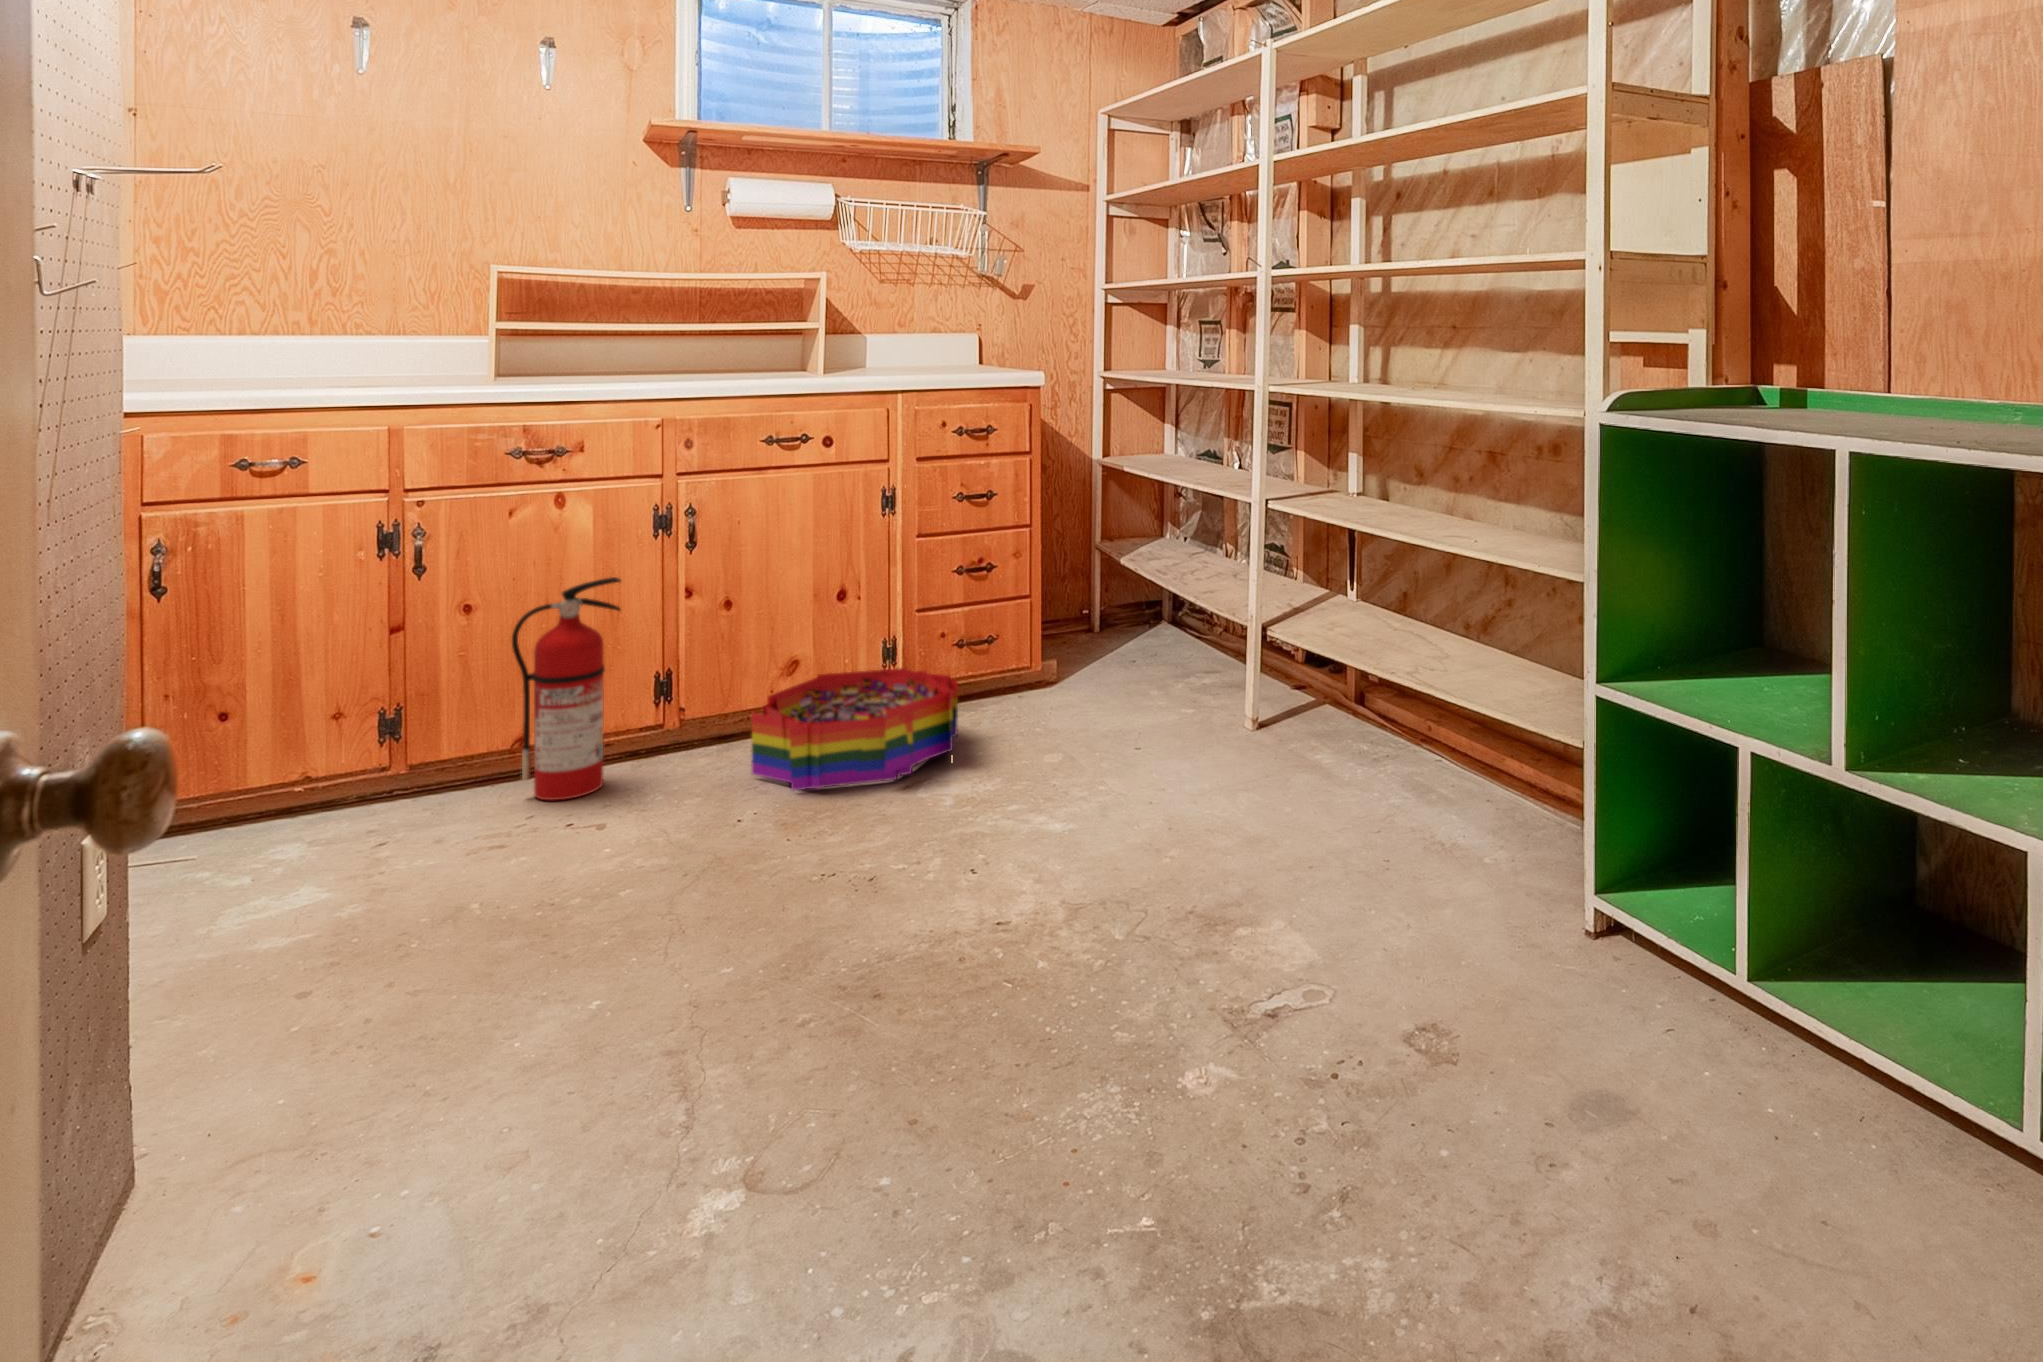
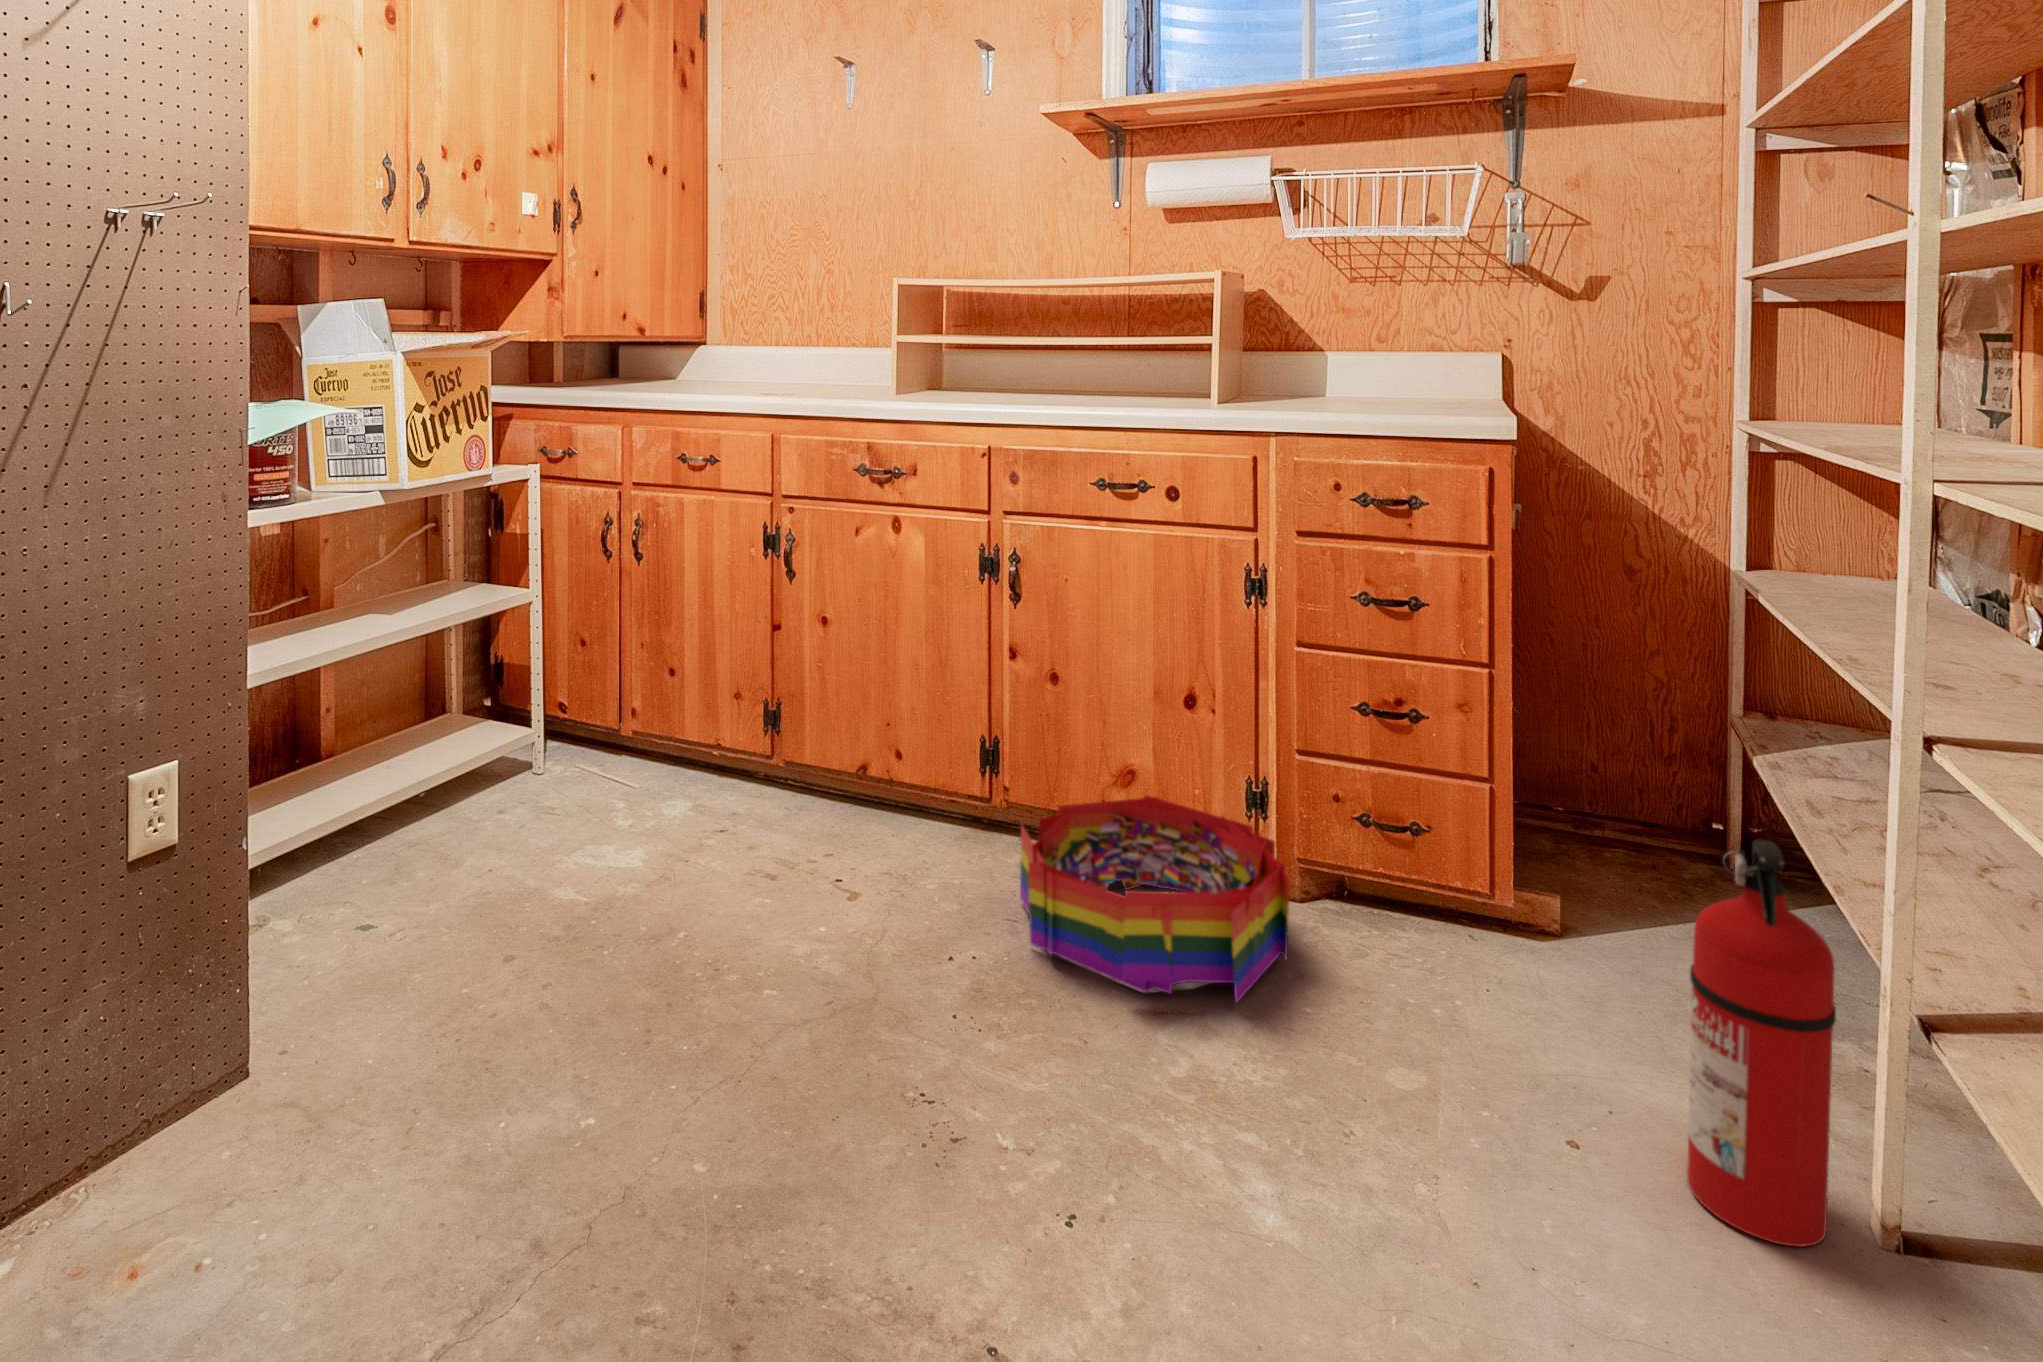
fire extinguisher: present [512,577,621,800] -> present [1687,840,1836,1247]

